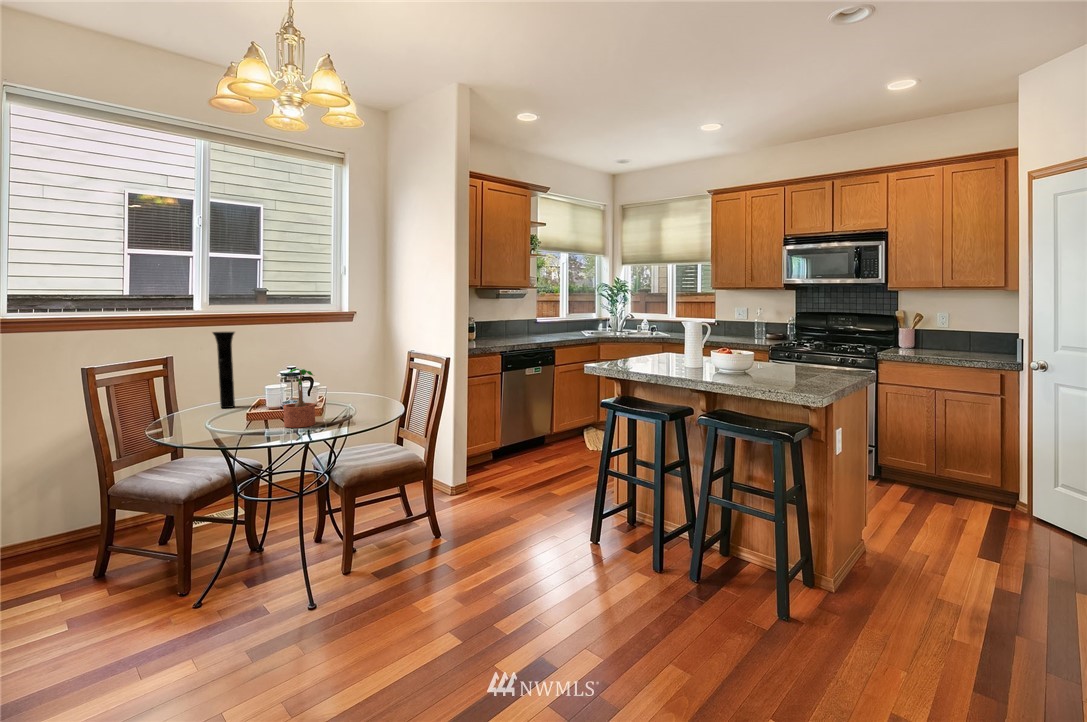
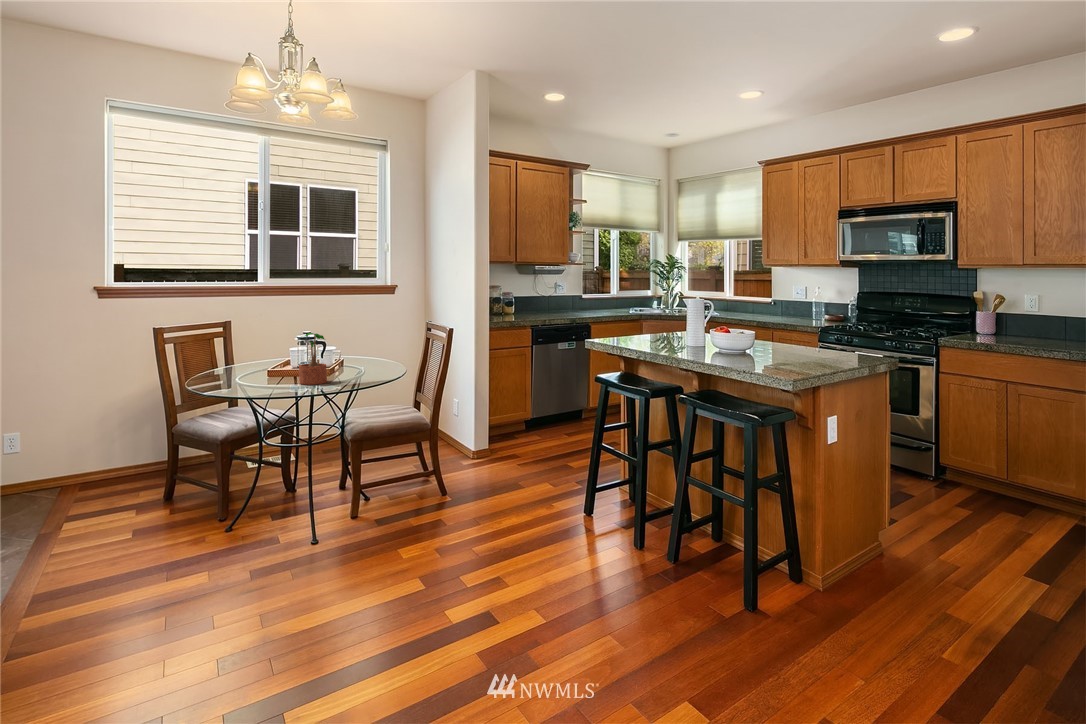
vase: present [213,332,235,408] -> none [255,299,276,367]

